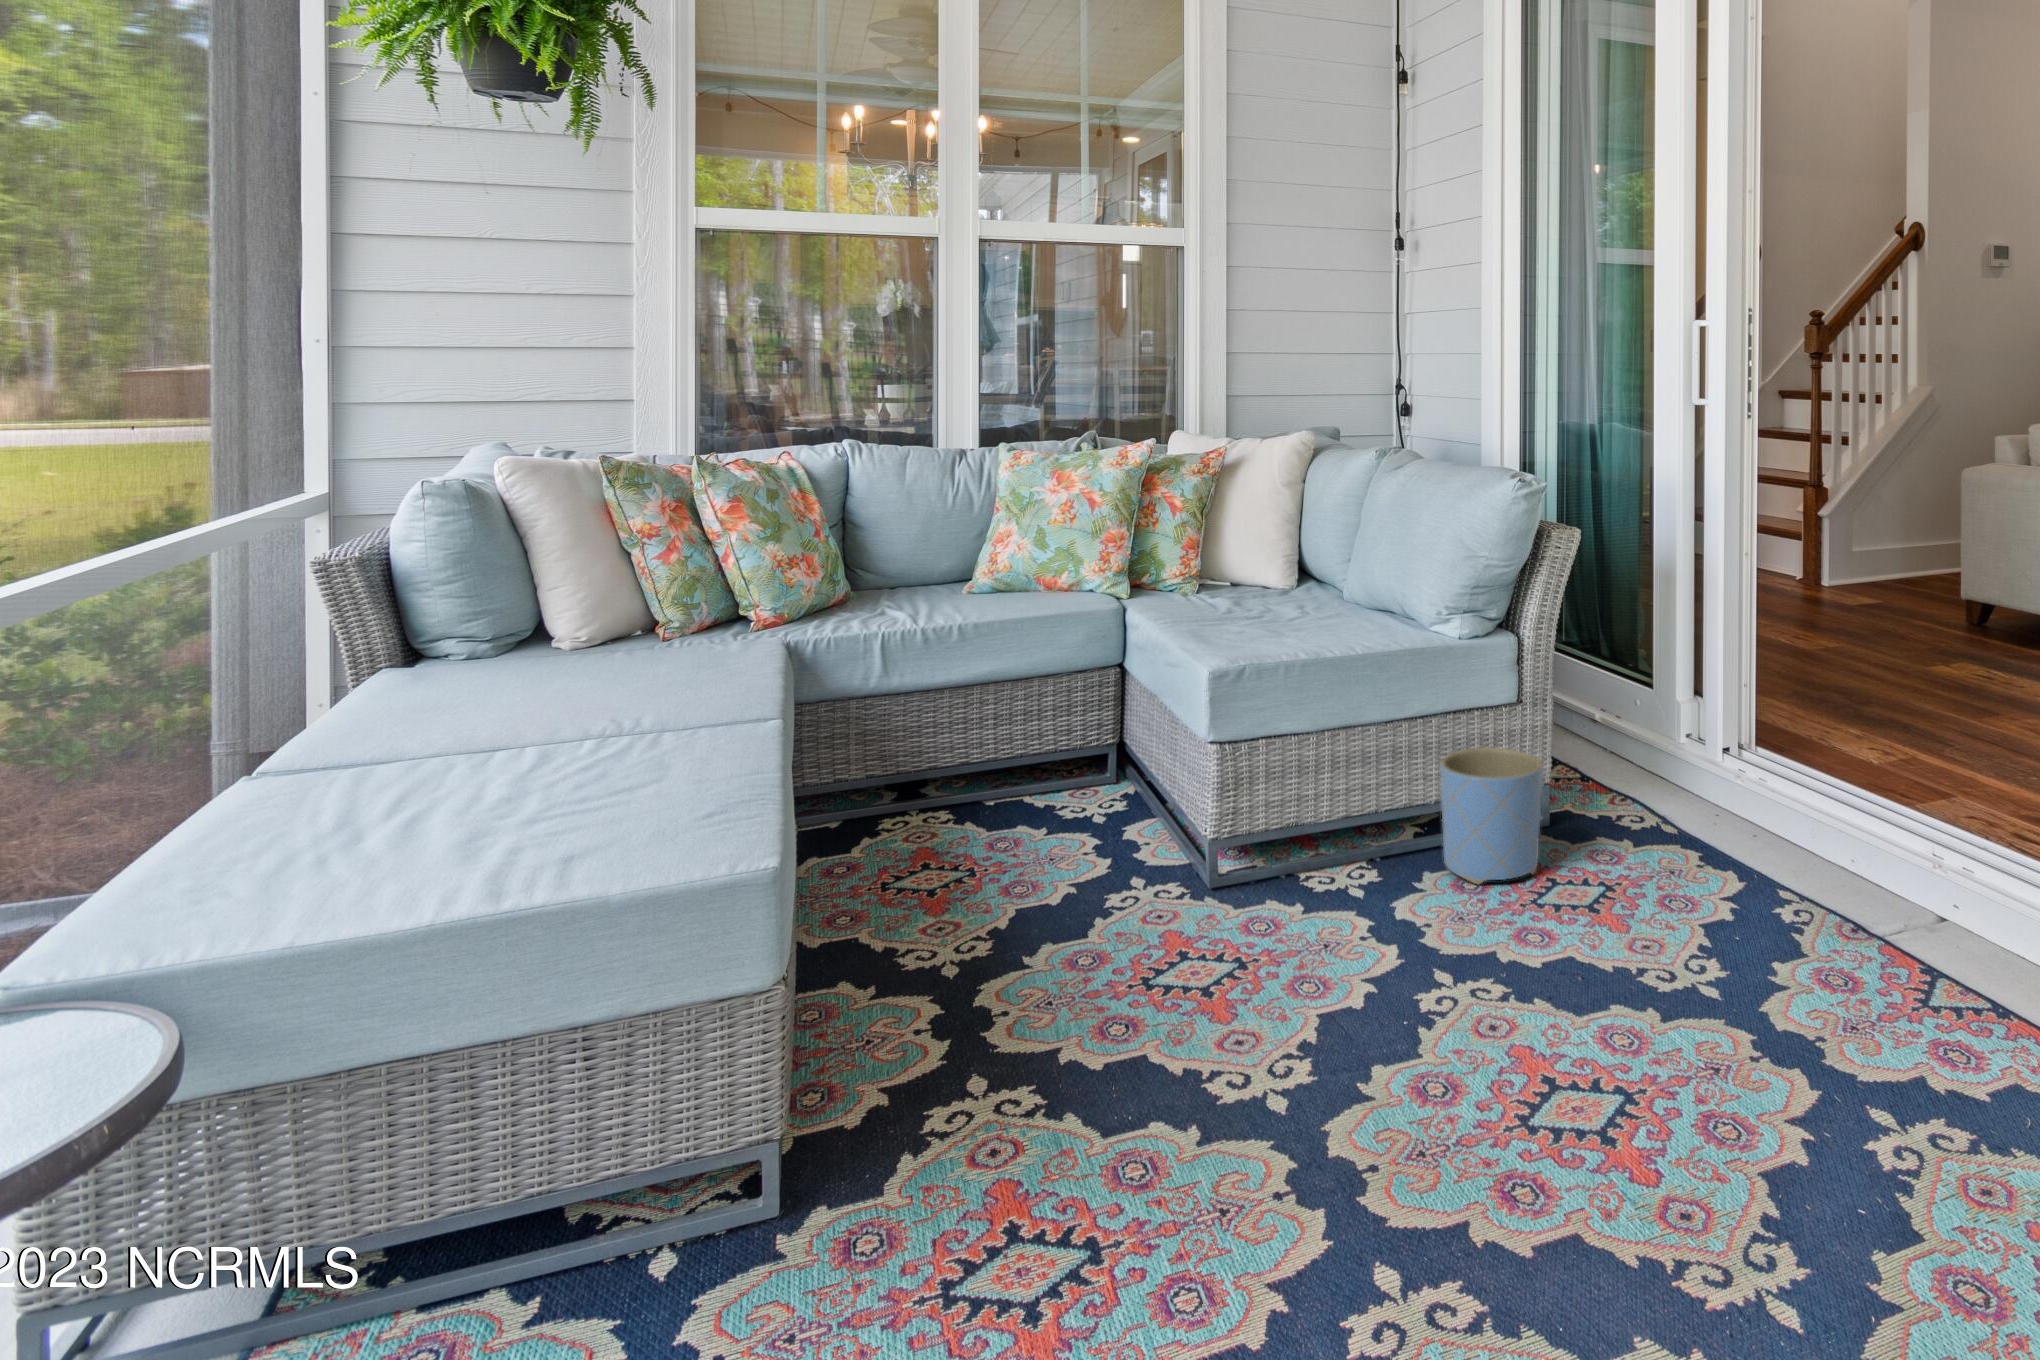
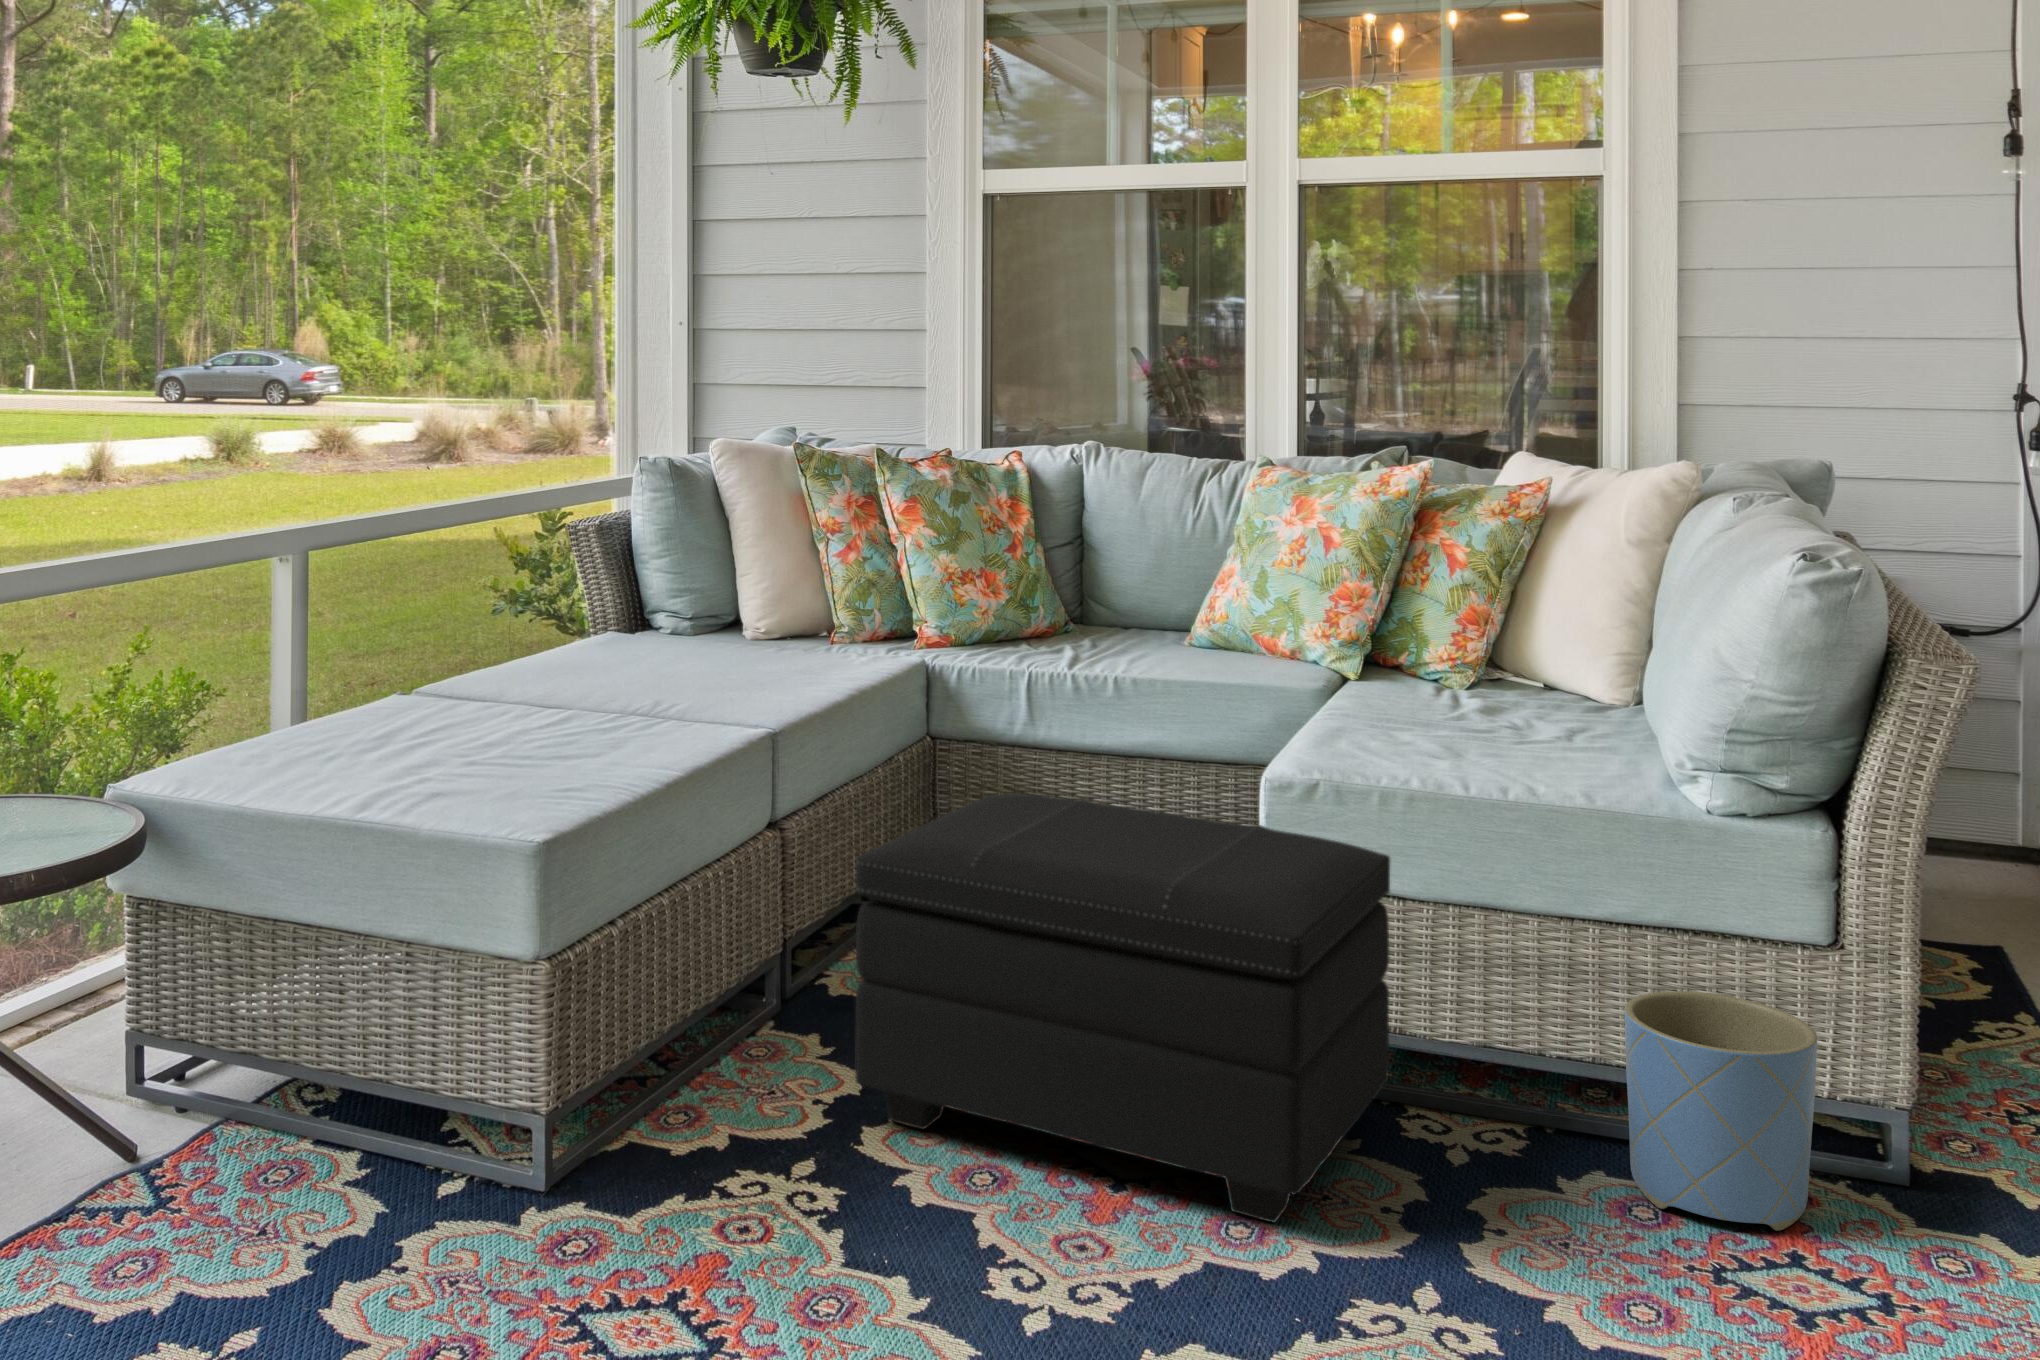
footstool: none [973,707,1350,1022] -> present [855,793,1390,1222]

